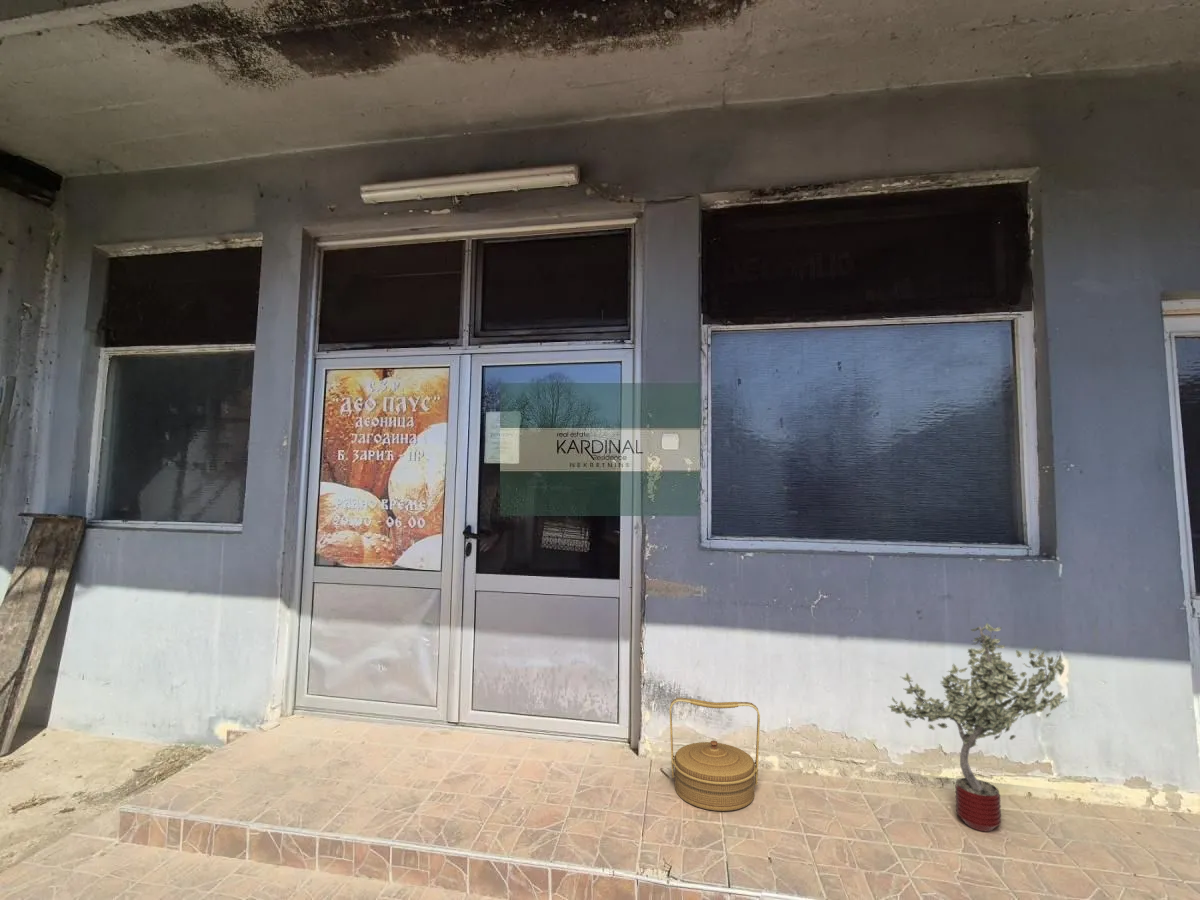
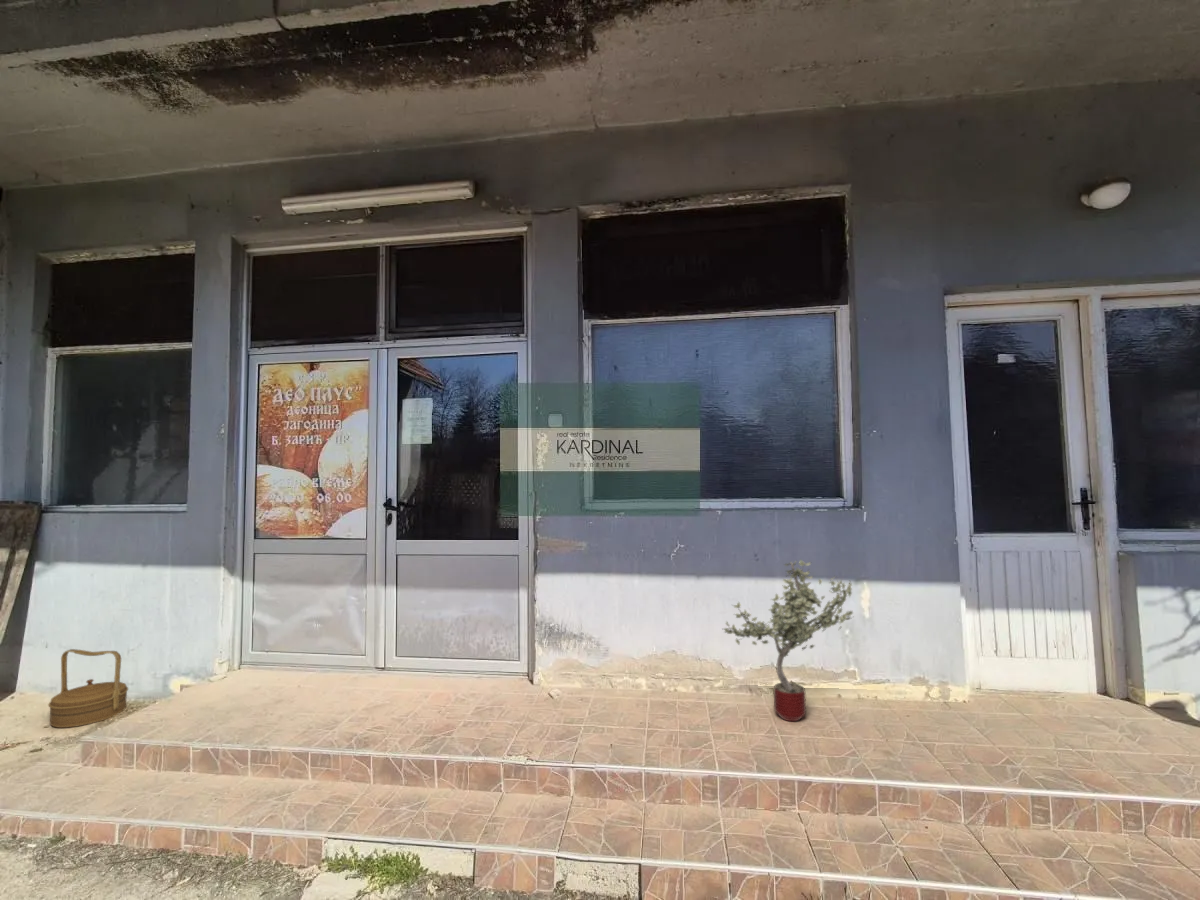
woven basket: present [669,698,760,811] -> present [49,649,128,728]

